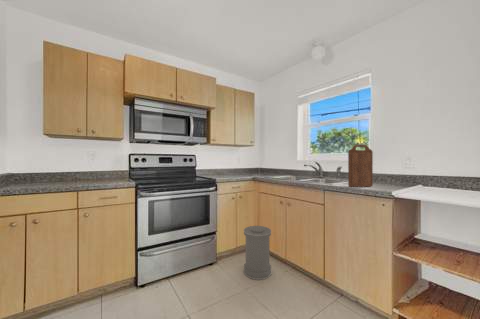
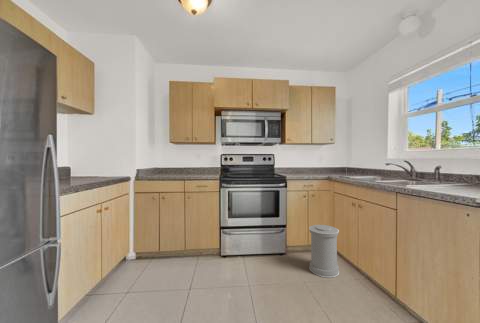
cutting board: present [348,145,373,187] -> none [422,138,462,191]

